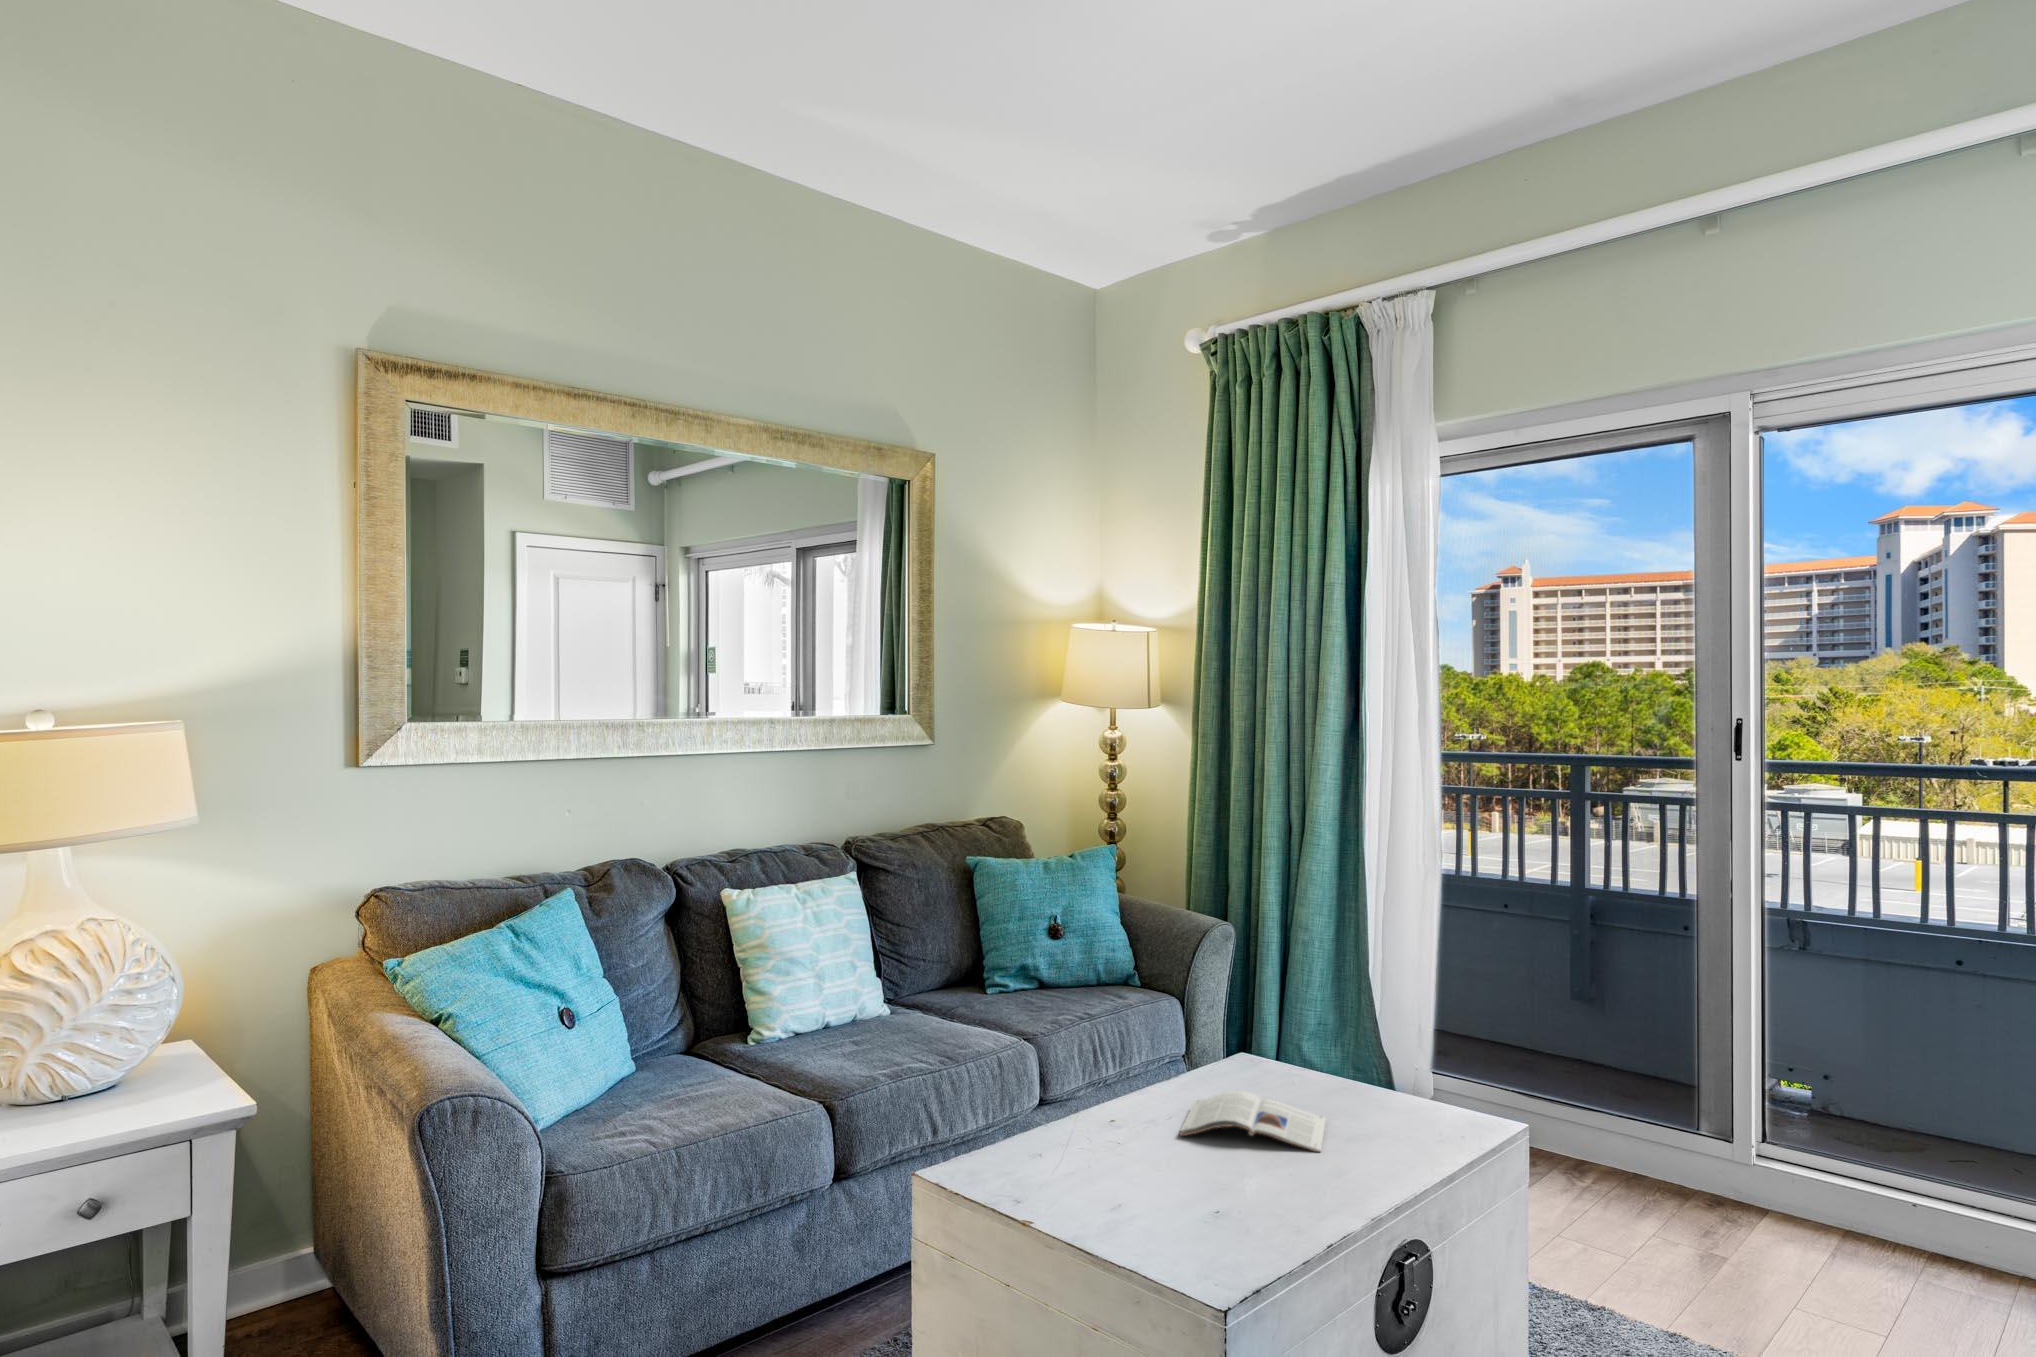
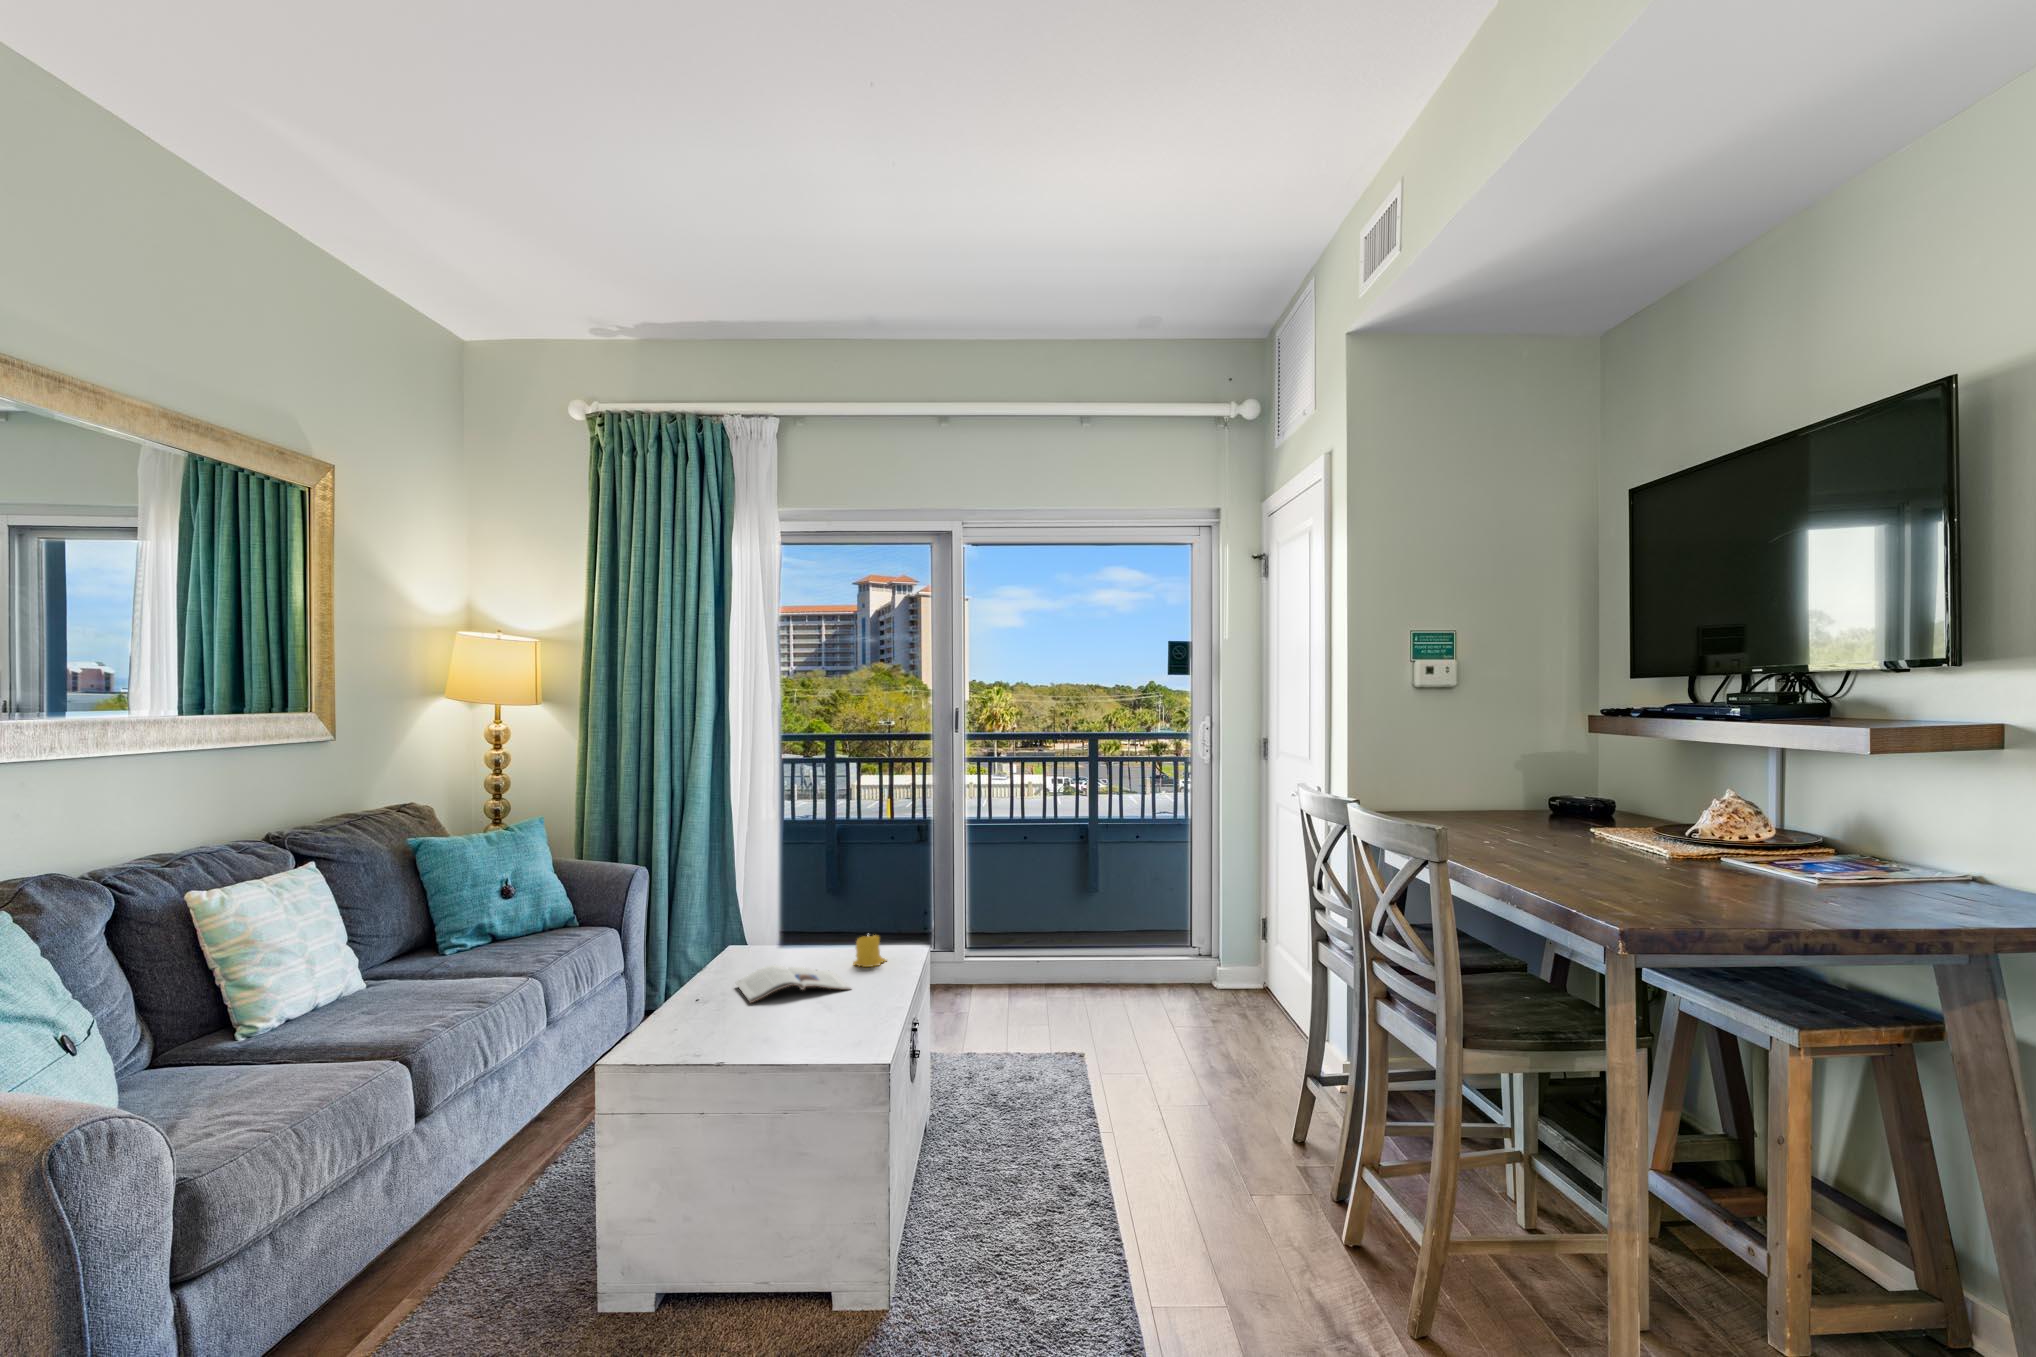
candle: none [1365,1074,1419,1126] -> present [853,935,886,967]

